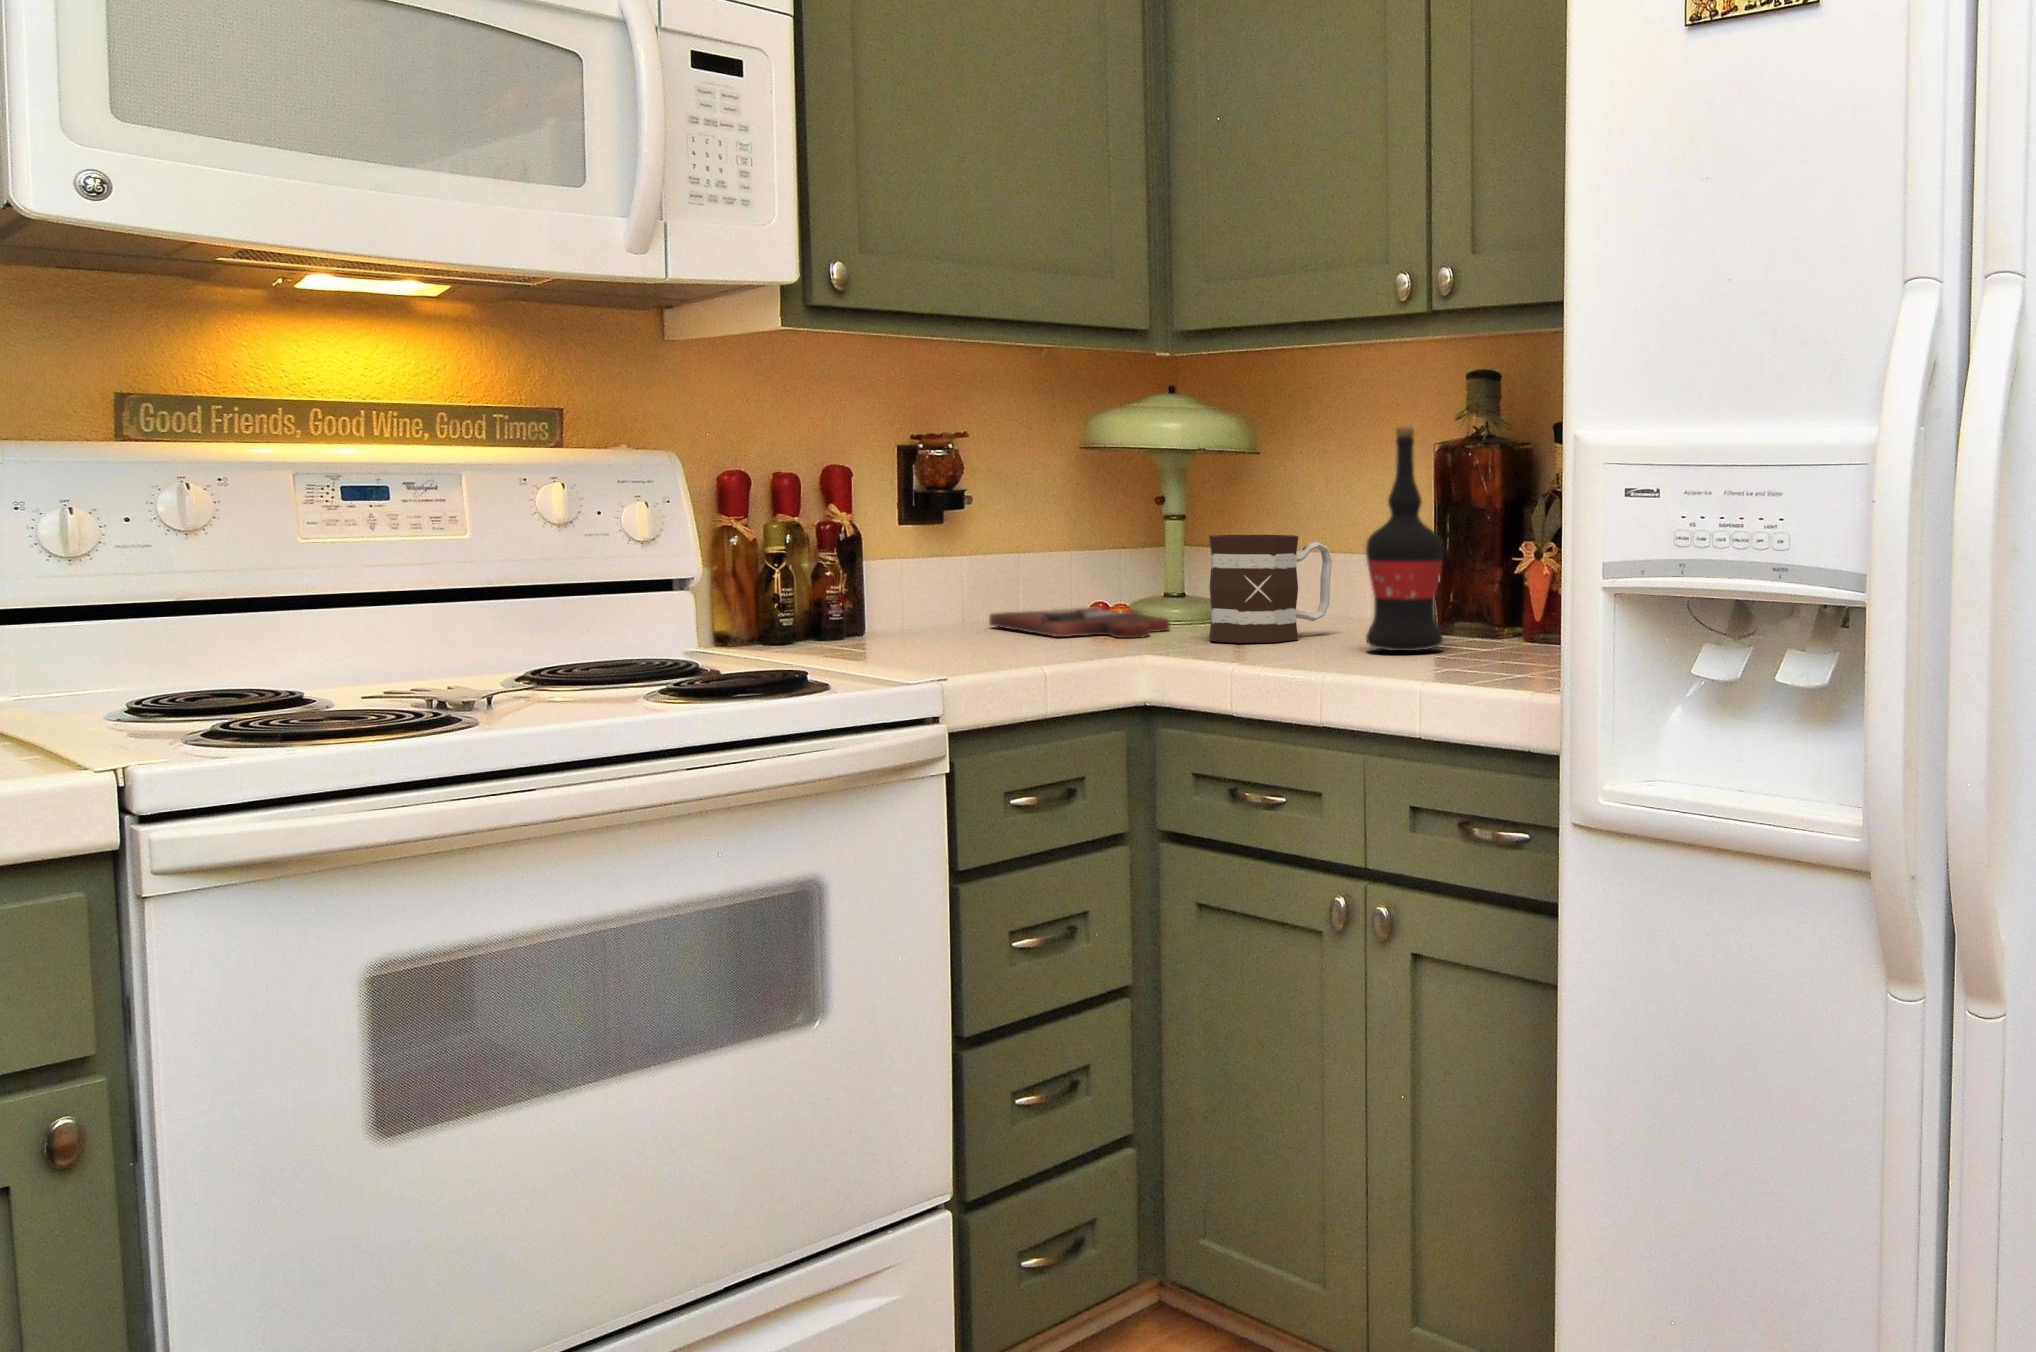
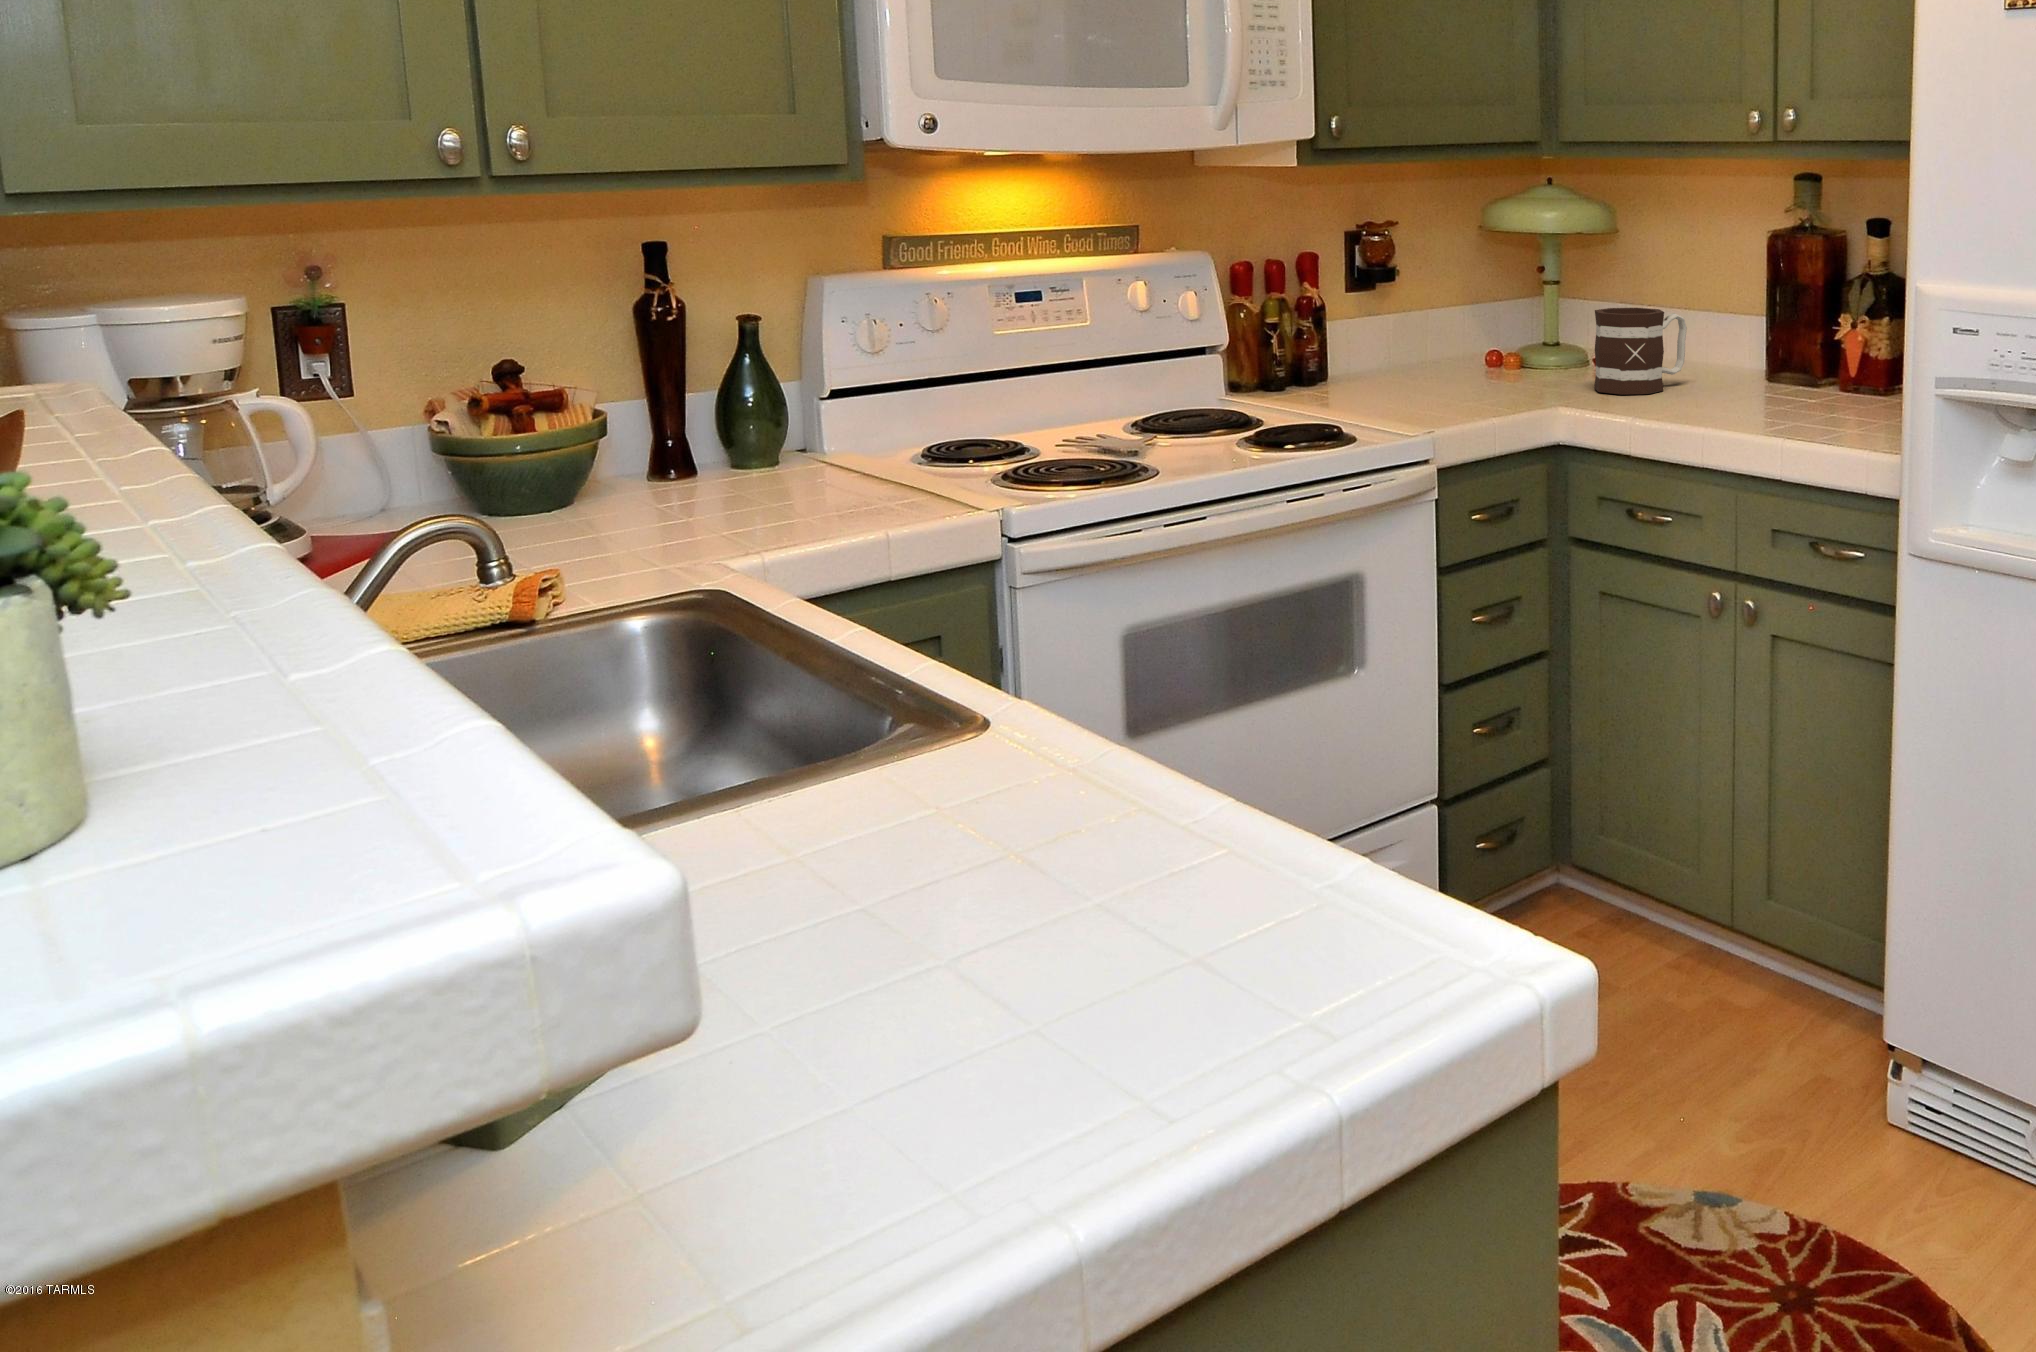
wine bottle: present [1366,427,1444,651] -> none [1724,237,1785,408]
cutting board: present [989,607,1170,638] -> none [1413,354,1555,386]

